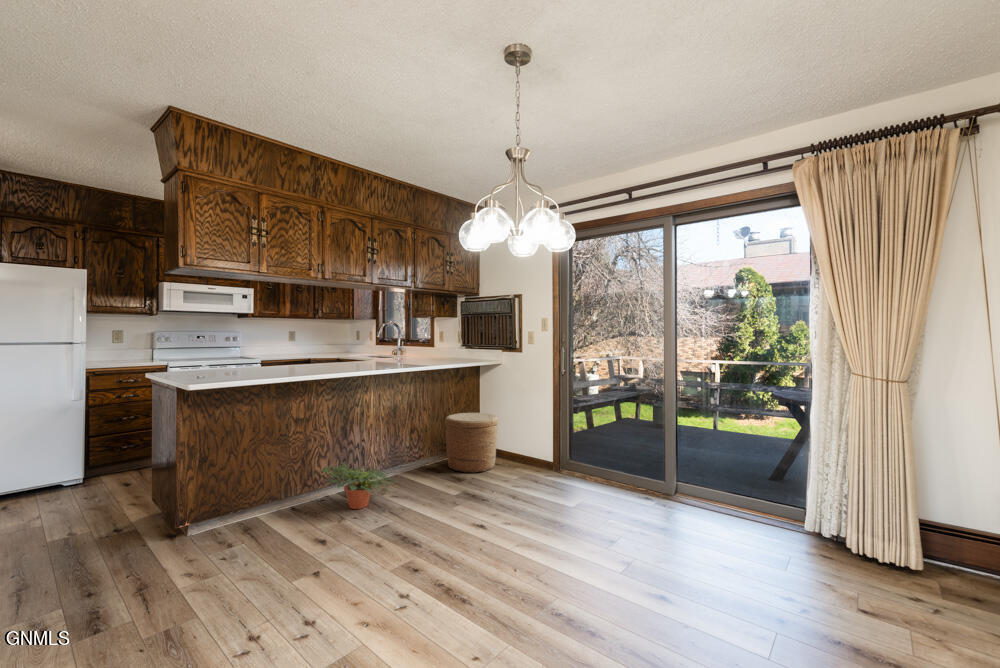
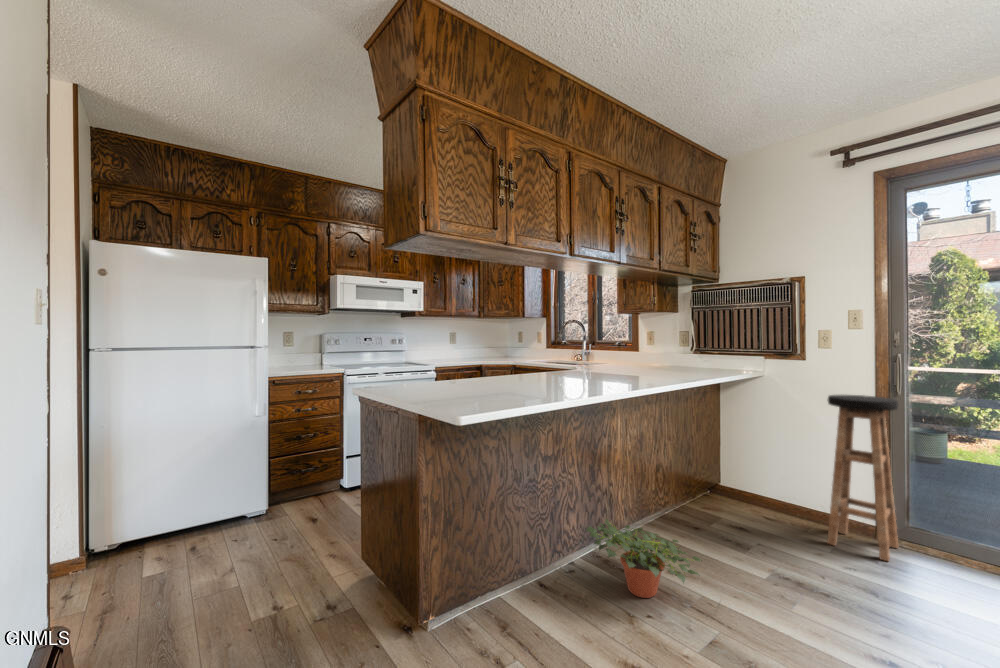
bar stool: none [514,375,558,482] -> present [827,395,898,561]
woven basket: present [445,413,498,473] -> none [700,443,784,534]

